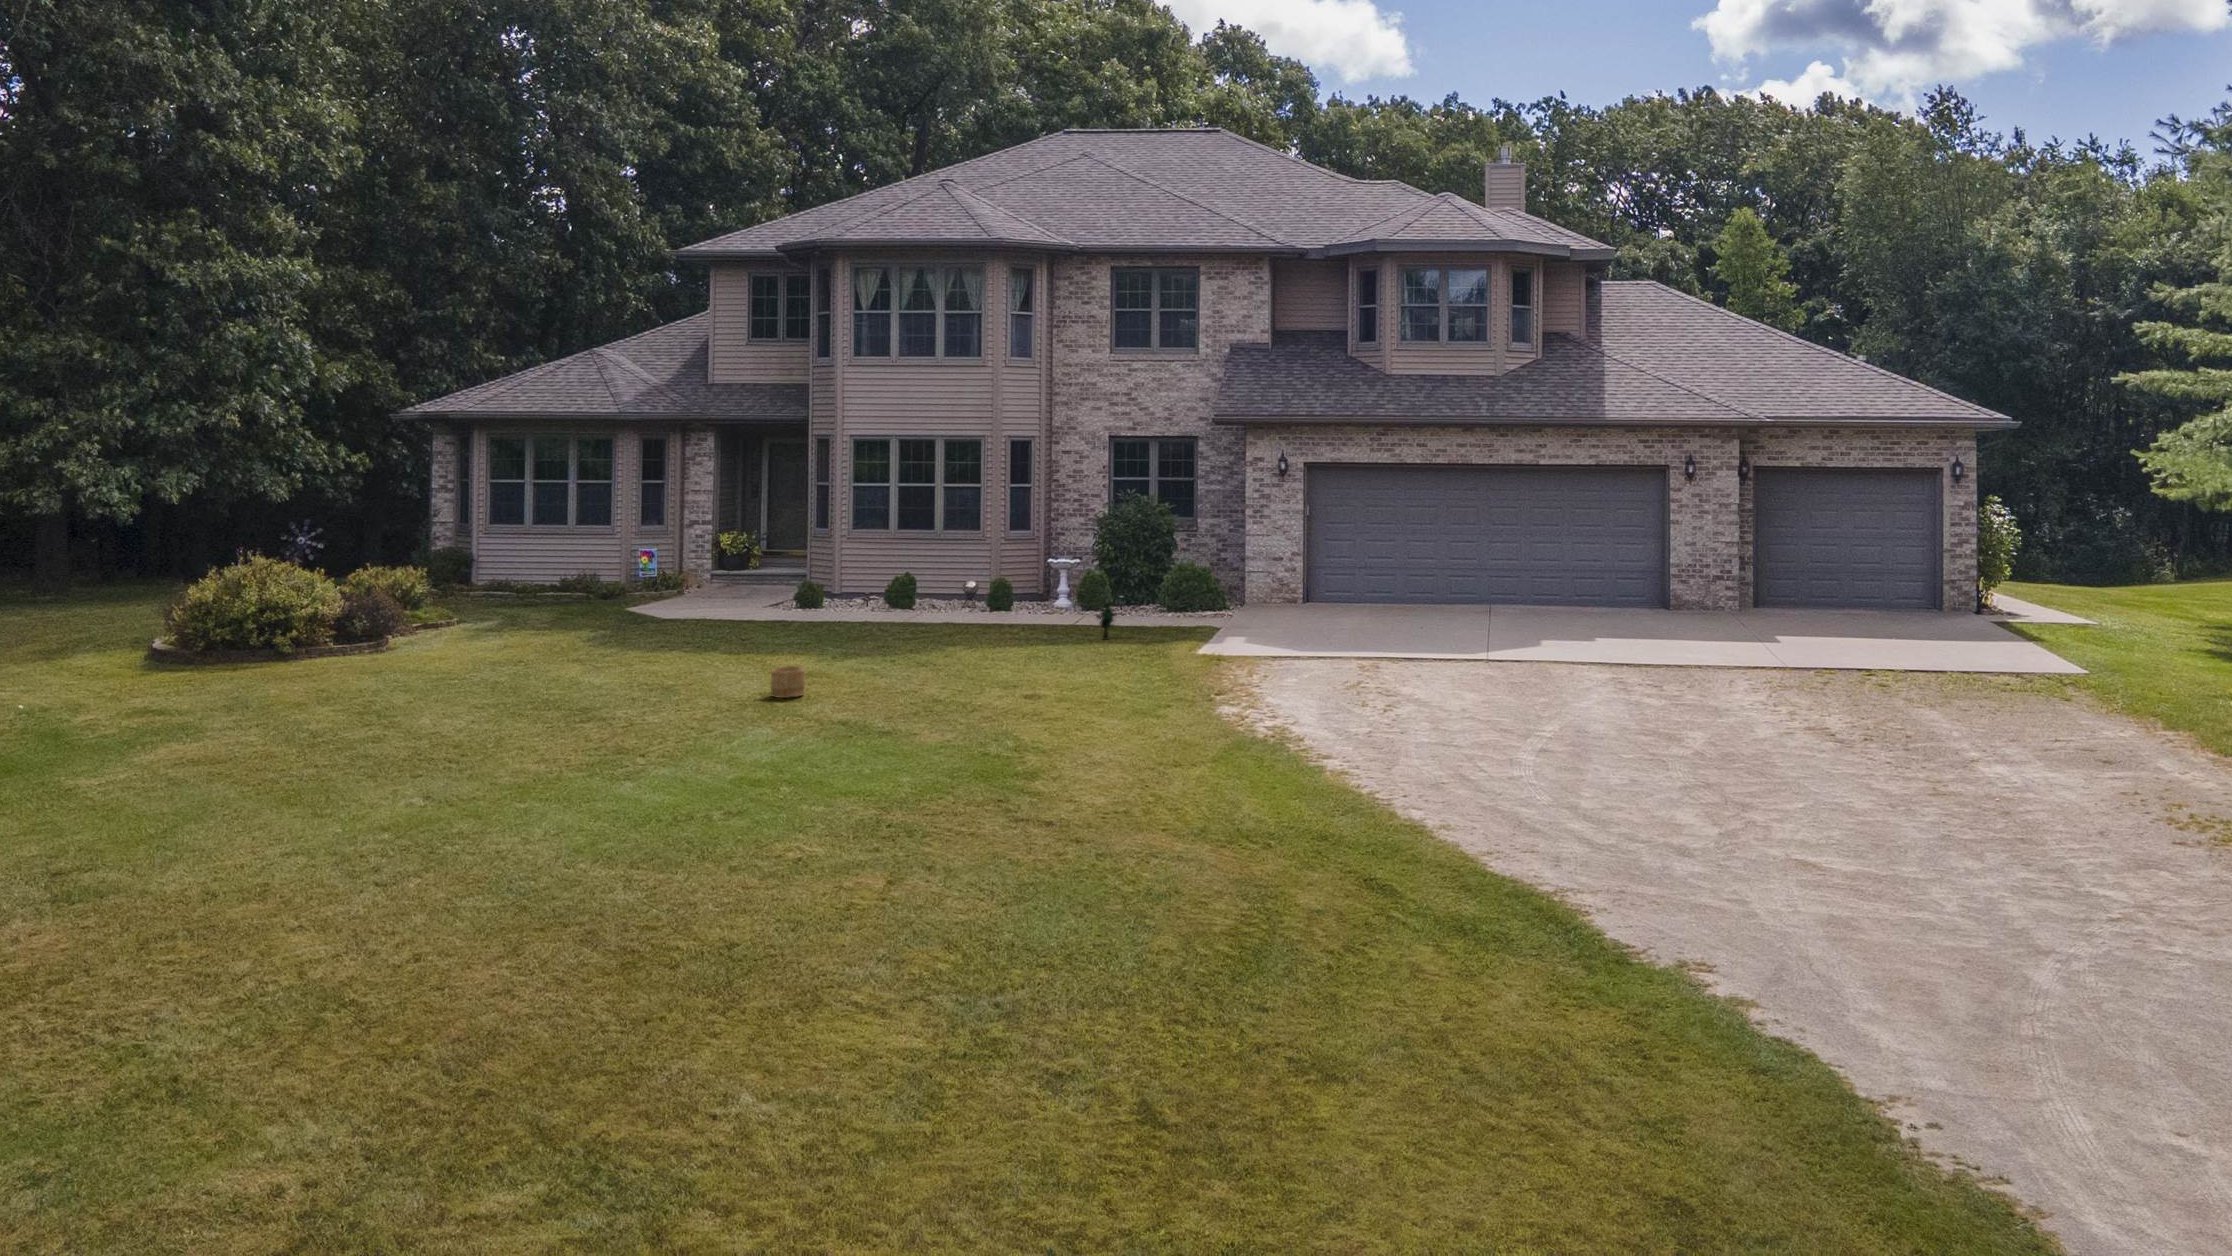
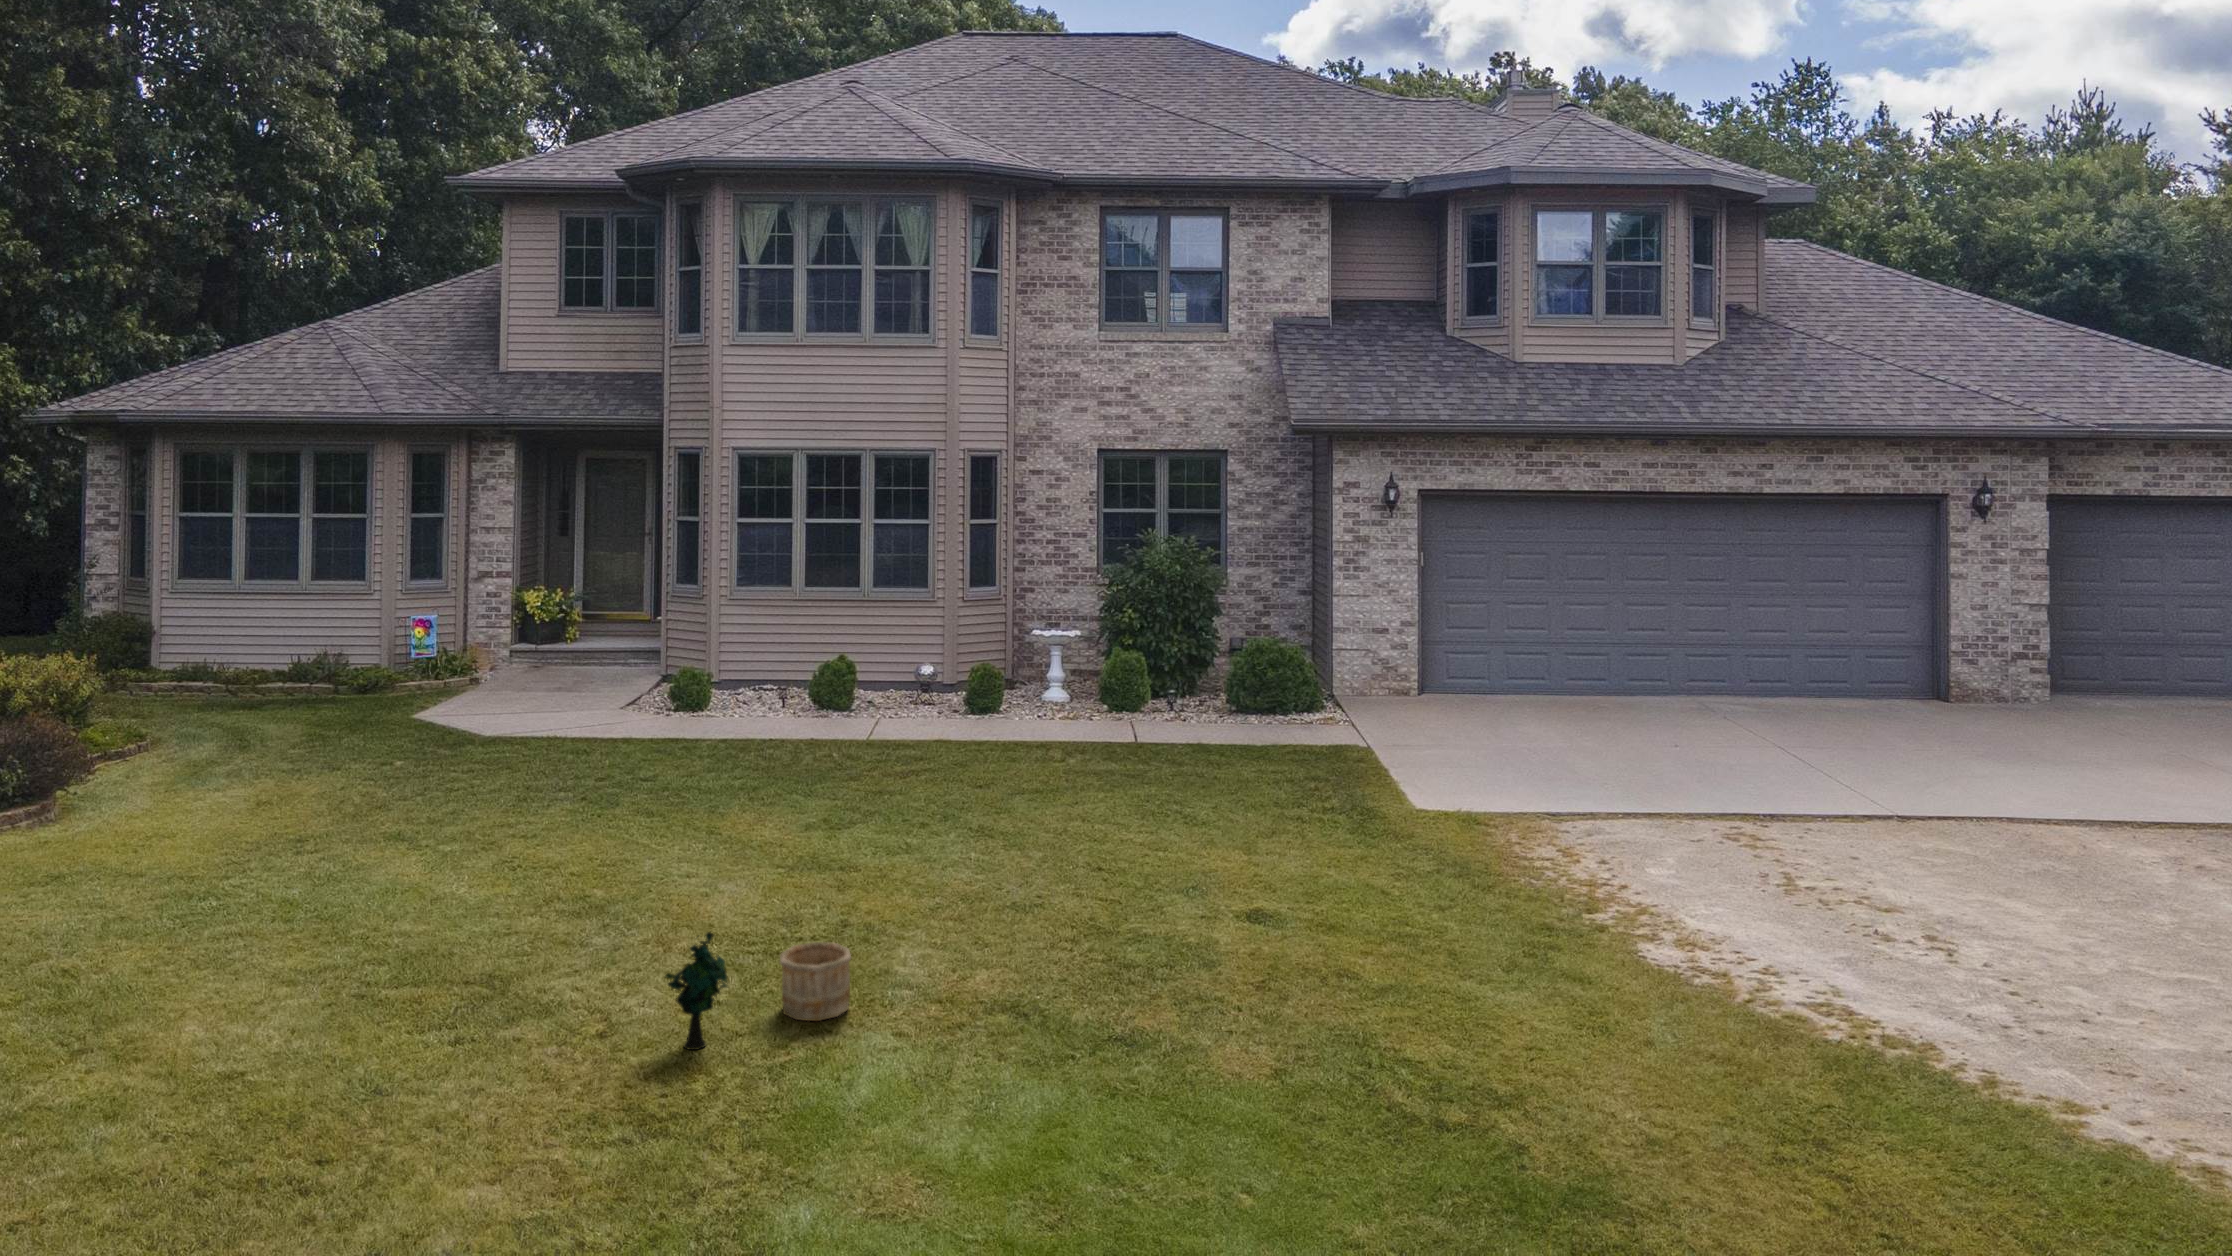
decorative plant: present [1096,602,1116,640] -> present [665,932,727,1050]

